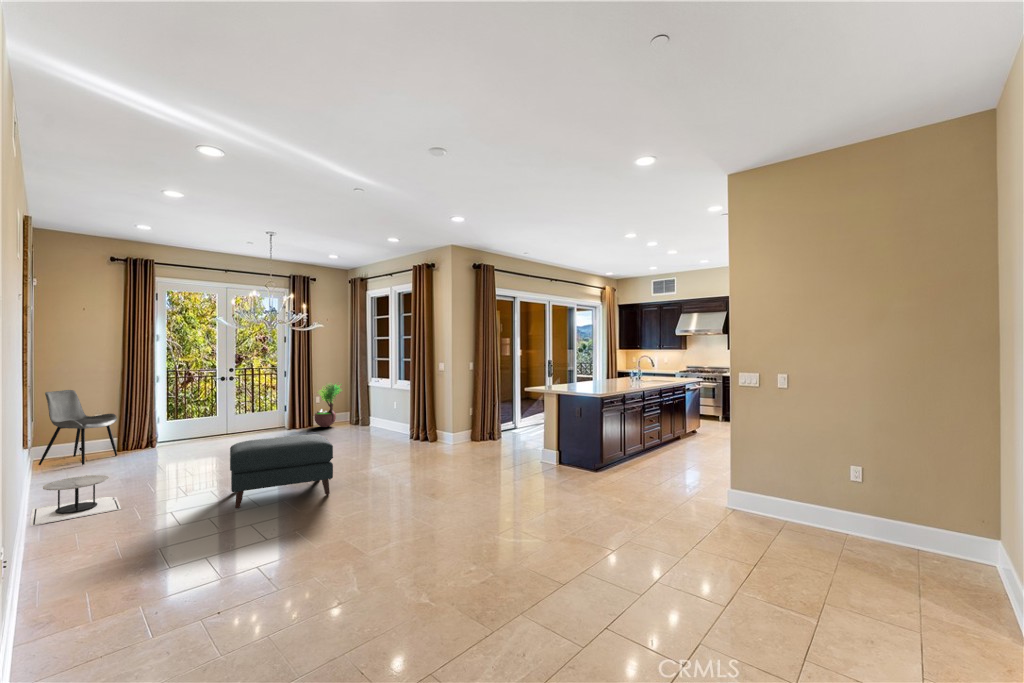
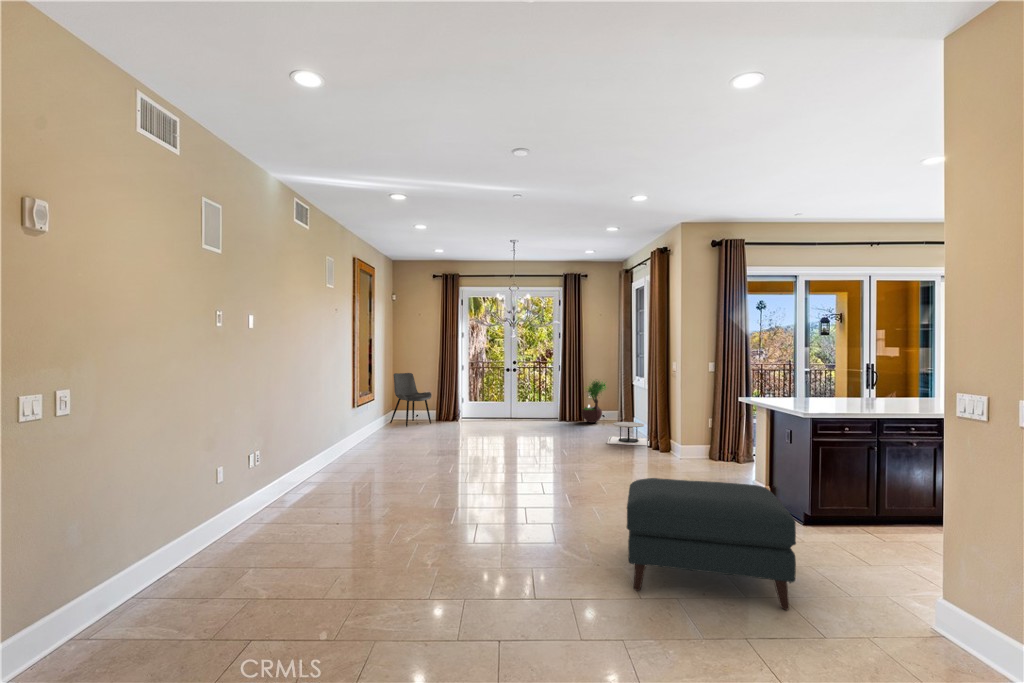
ottoman: present [230,434,333,509] -> present [627,478,796,610]
side table: present [30,475,121,526] -> present [607,422,649,446]

